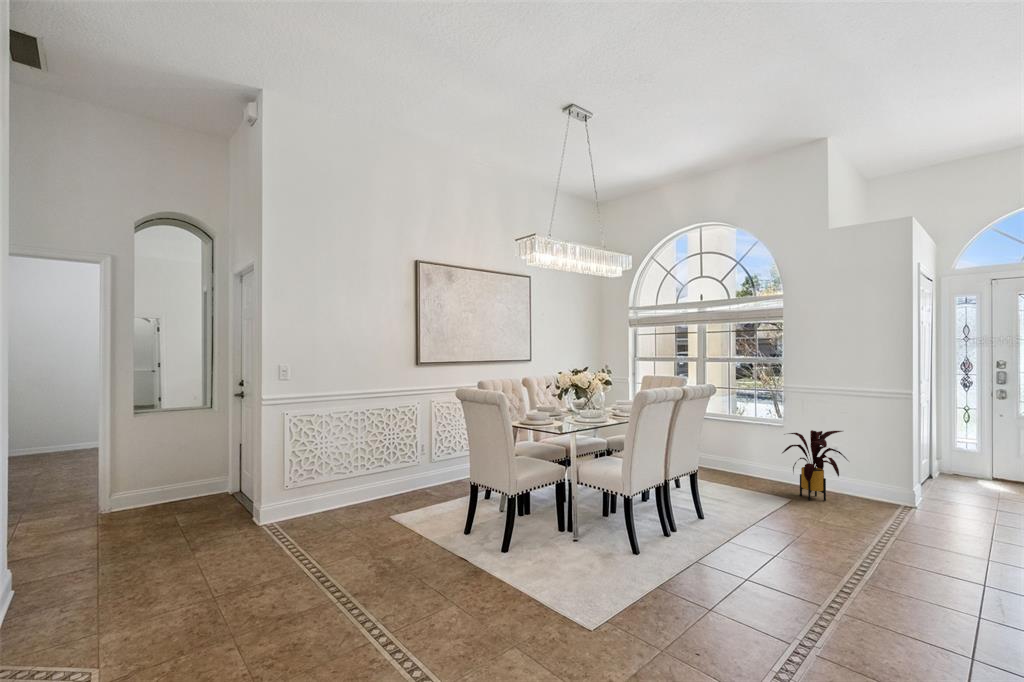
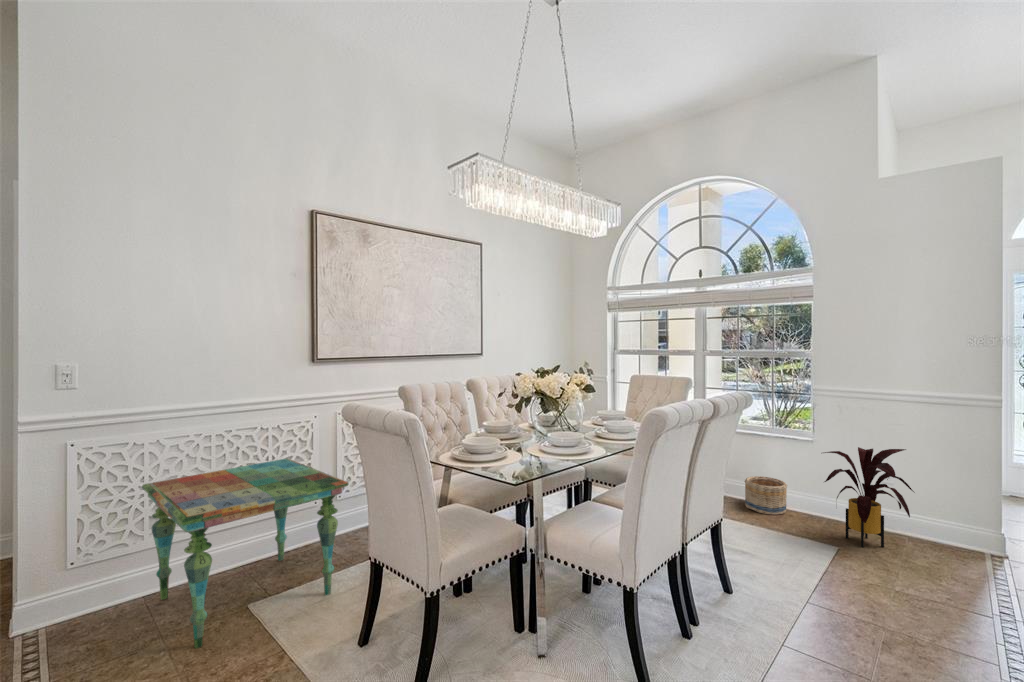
side table: none [324,430,451,533] -> present [142,458,348,648]
basket: none [732,455,764,482] -> present [745,476,787,515]

